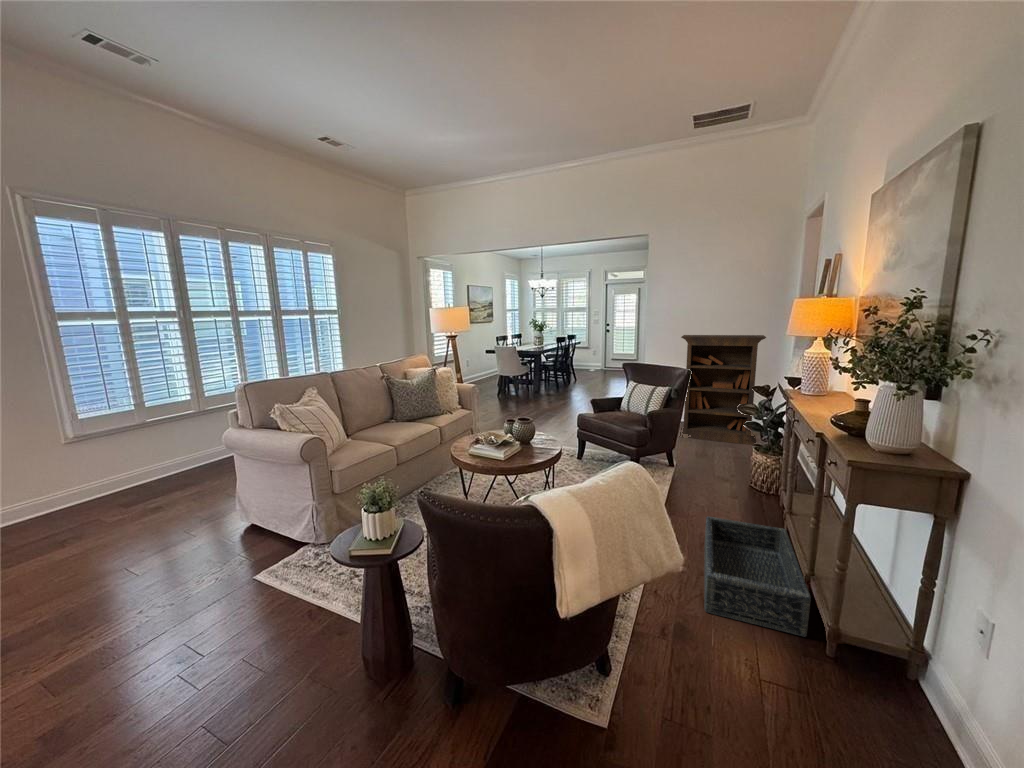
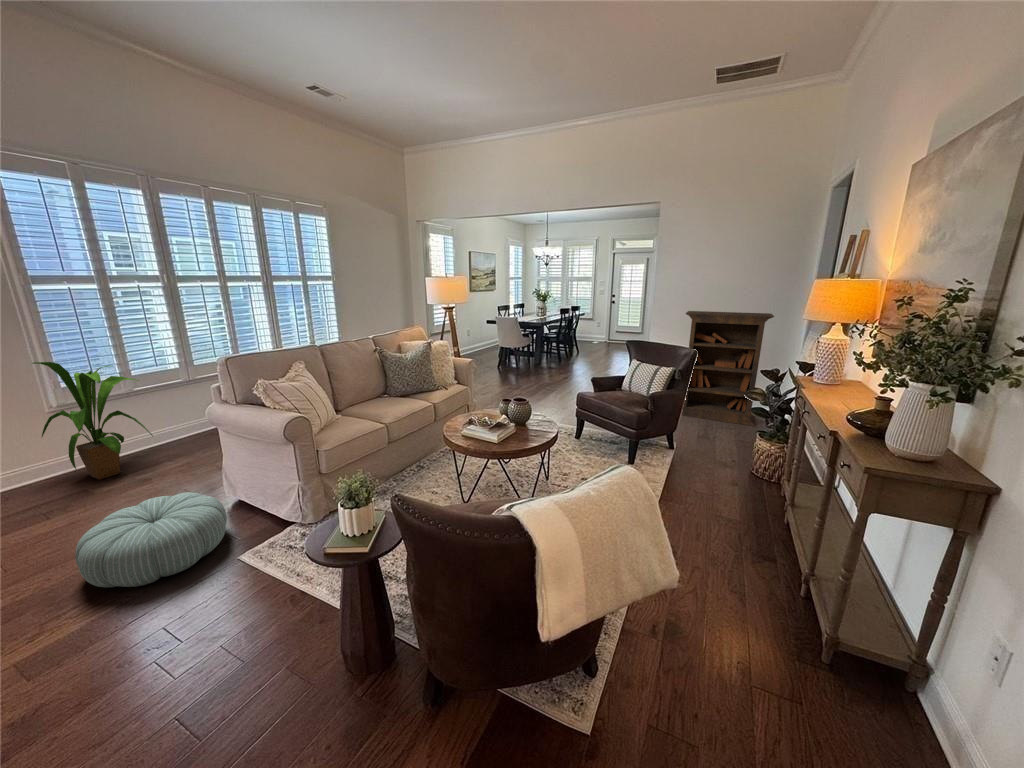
house plant: none [54,393,165,510] -> present [32,362,153,480]
pouf: none [98,516,241,607] -> present [75,492,227,588]
basket: present [704,516,811,637] -> none [696,506,809,639]

